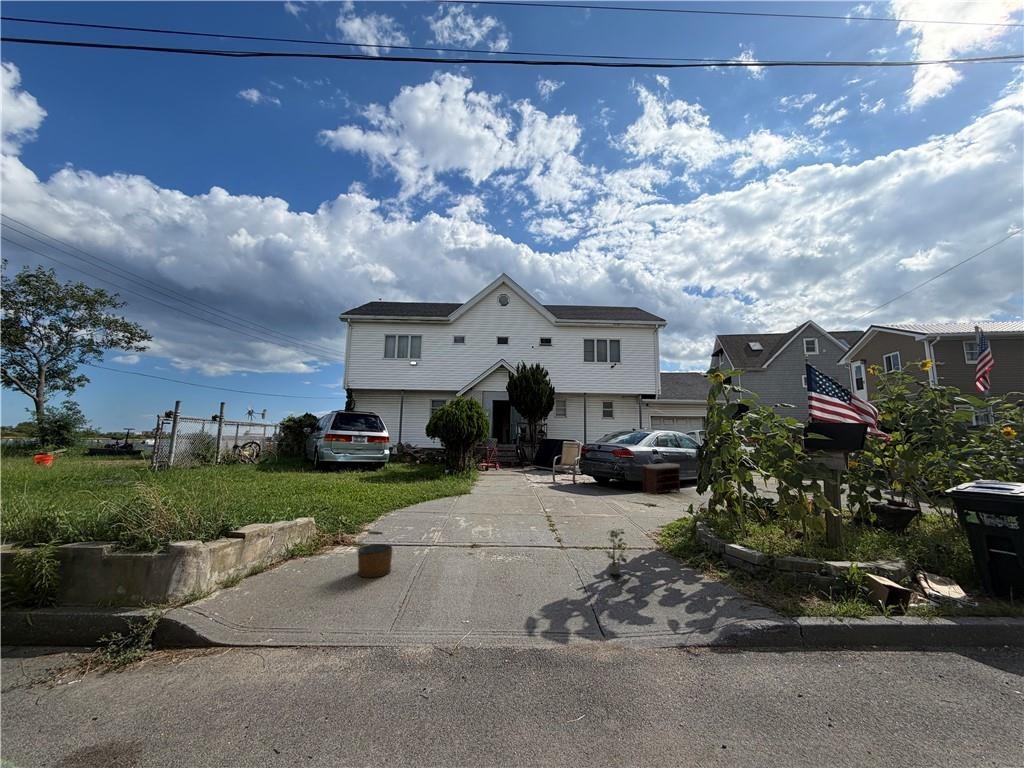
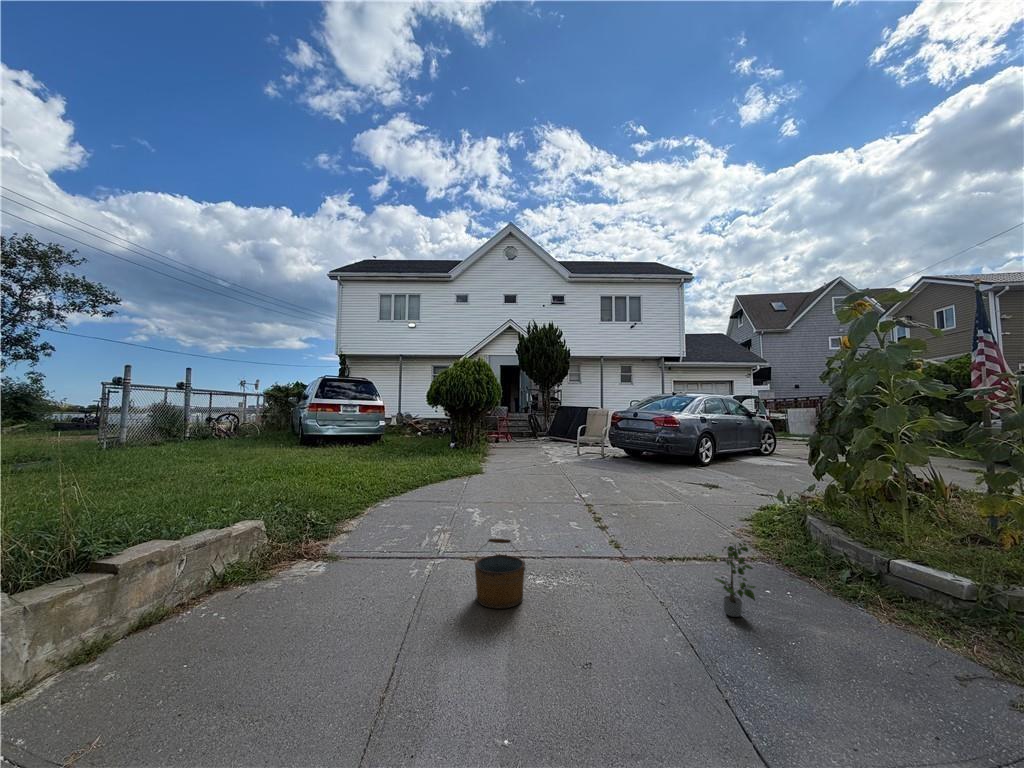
bench: present [642,463,680,495] -> none [690,434,738,473]
bucket: present [358,531,392,577] -> present [475,539,526,609]

